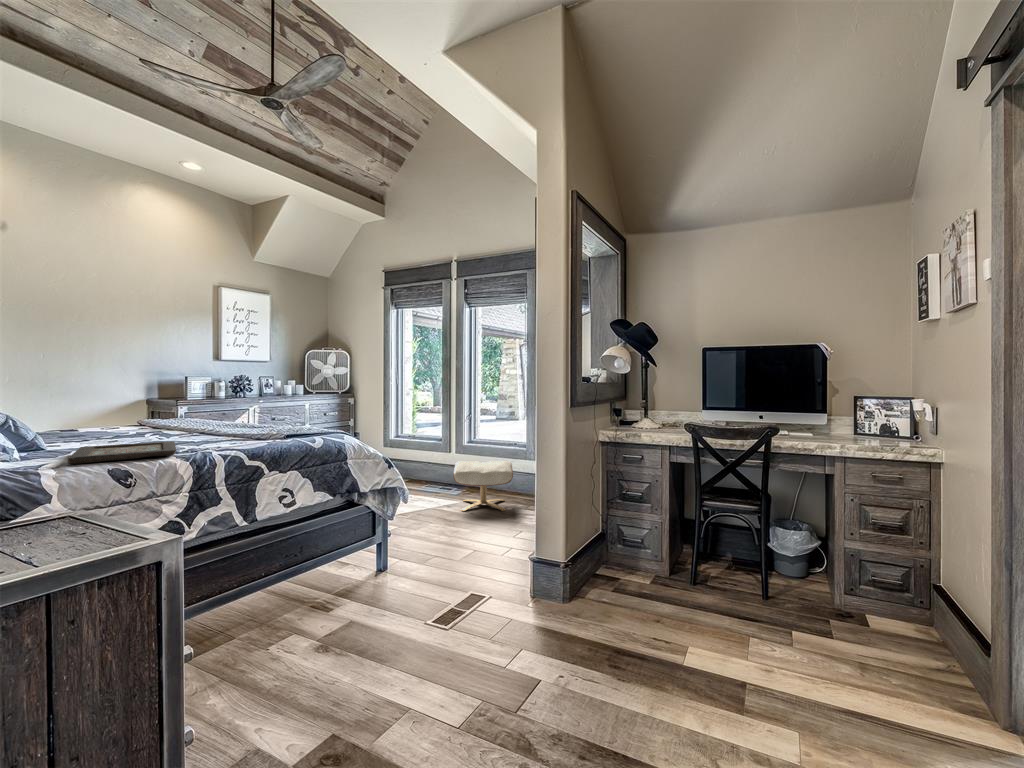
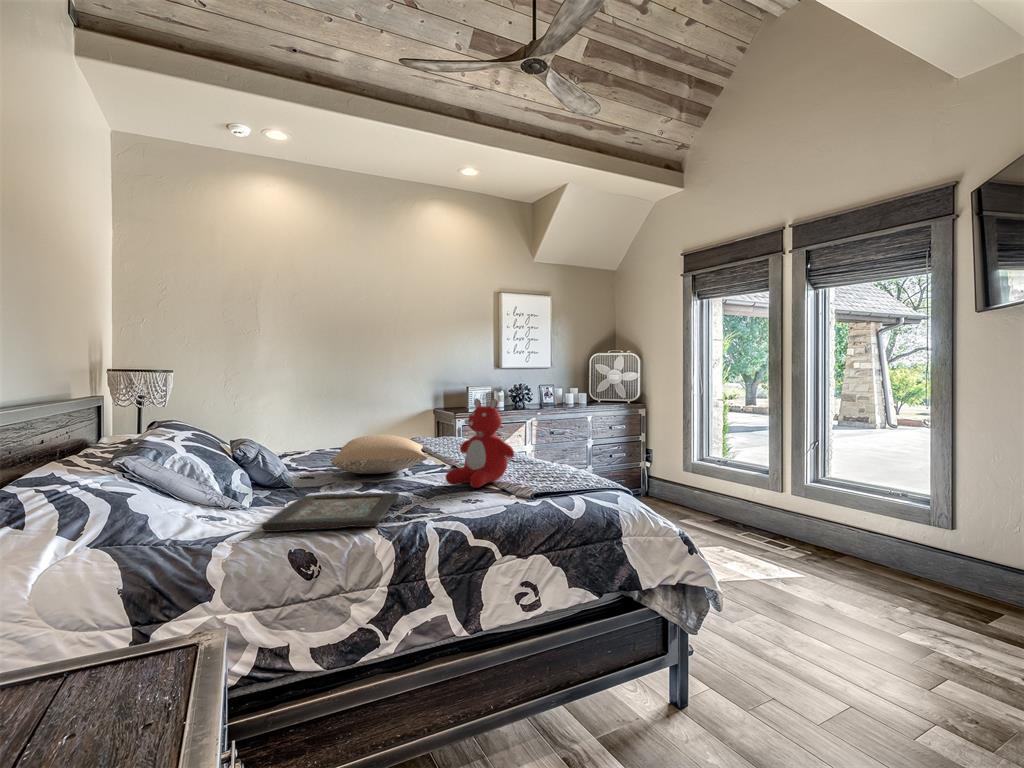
teddy bear: none [208,374,266,439] -> present [446,399,514,488]
pillow: none [83,406,186,438] -> present [331,435,428,474]
ottoman: present [453,461,513,511] -> none [793,518,908,616]

